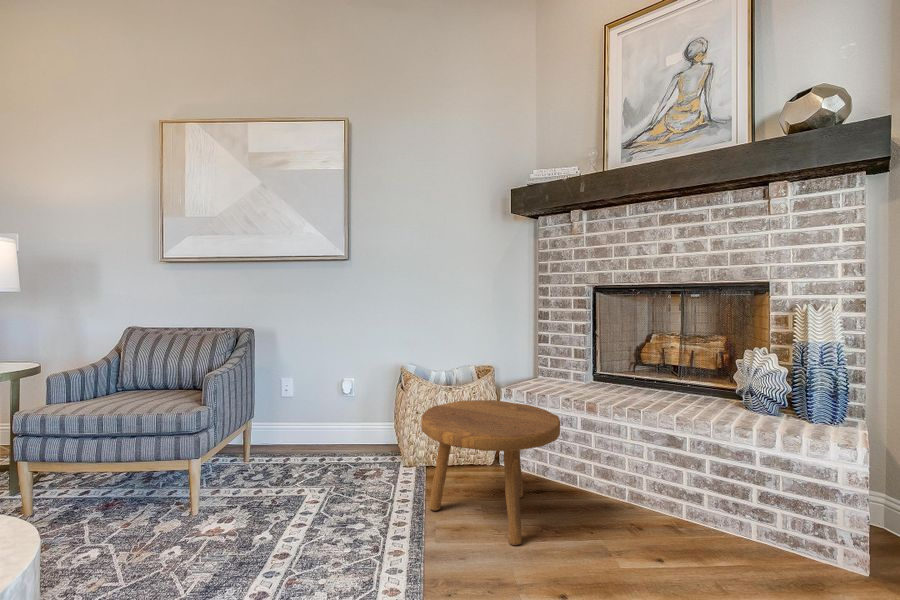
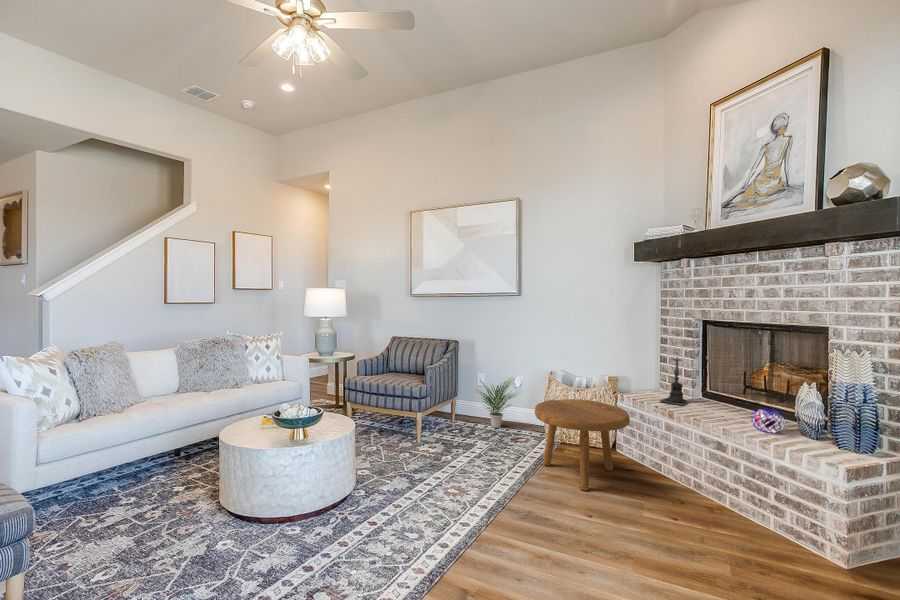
candle holder: none [561,326,593,393] -> present [660,358,688,406]
potted plant: none [287,377,363,459] -> present [480,379,514,428]
decorative orb: none [699,385,738,414] -> present [752,408,784,433]

